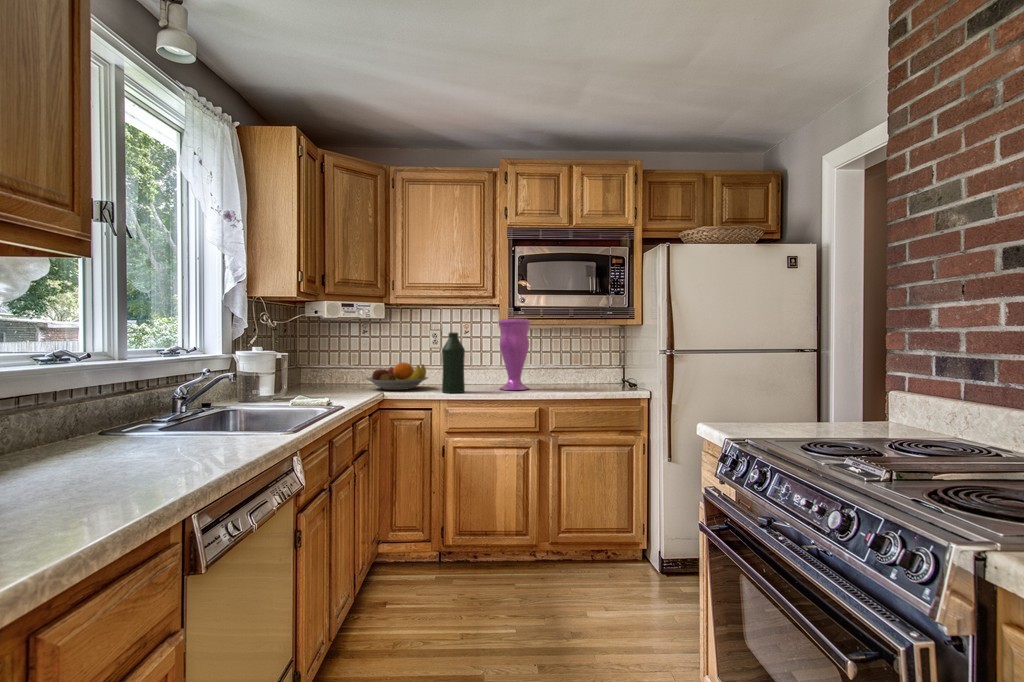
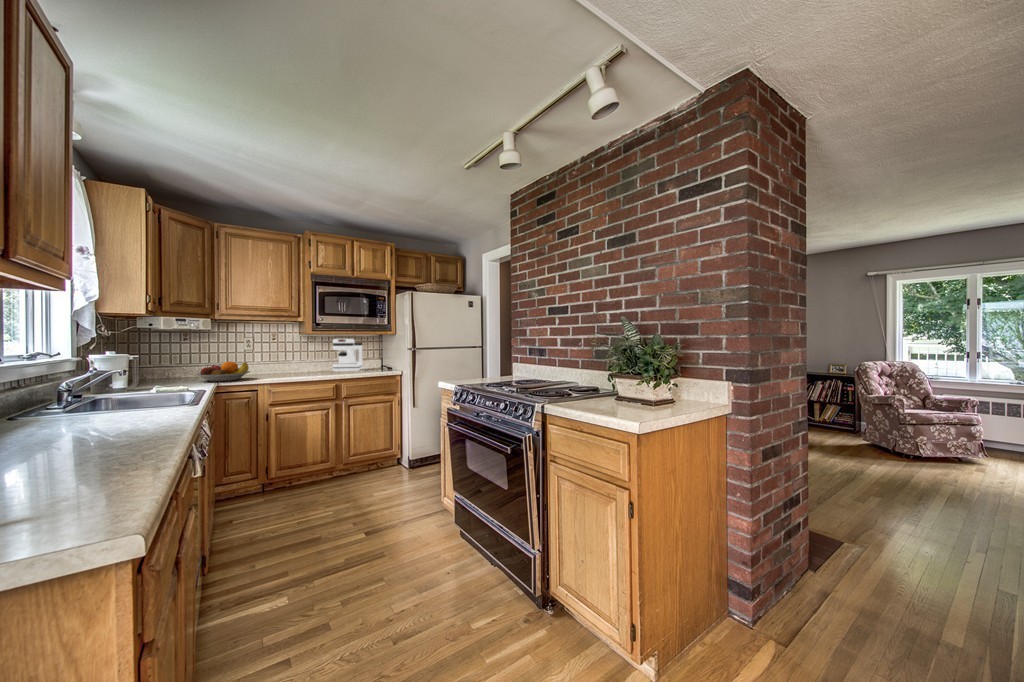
vase: present [498,319,531,390] -> none [304,331,329,376]
bottle: present [442,332,465,393] -> none [267,340,285,380]
coffee maker: none [545,333,593,386] -> present [333,339,362,372]

